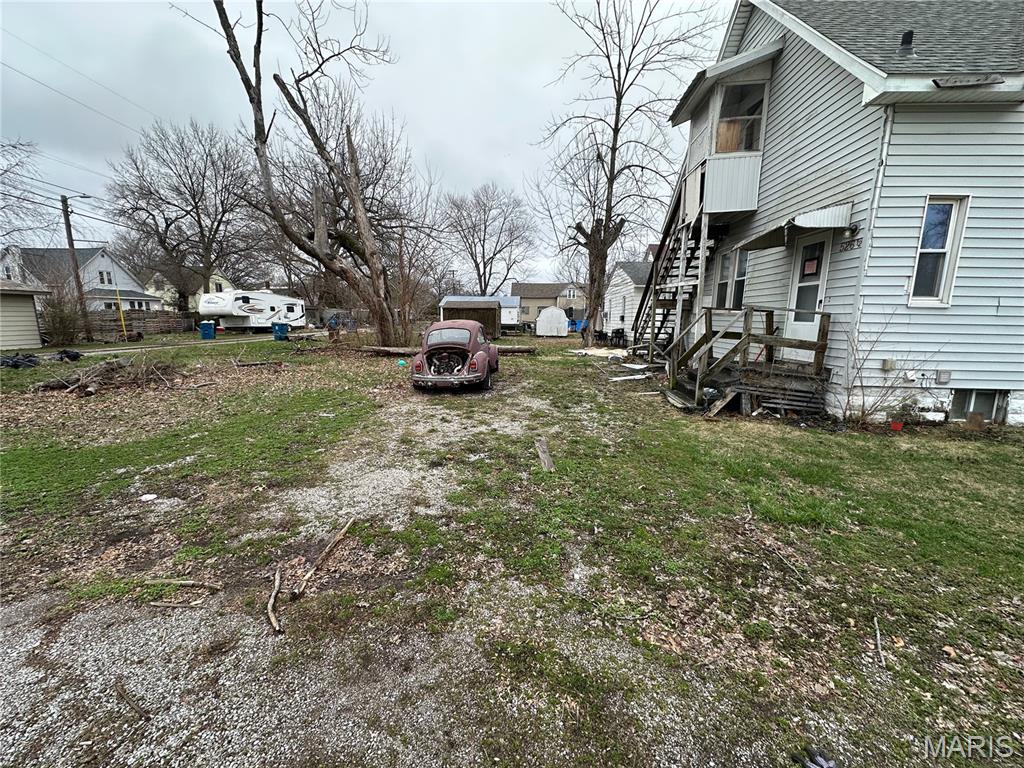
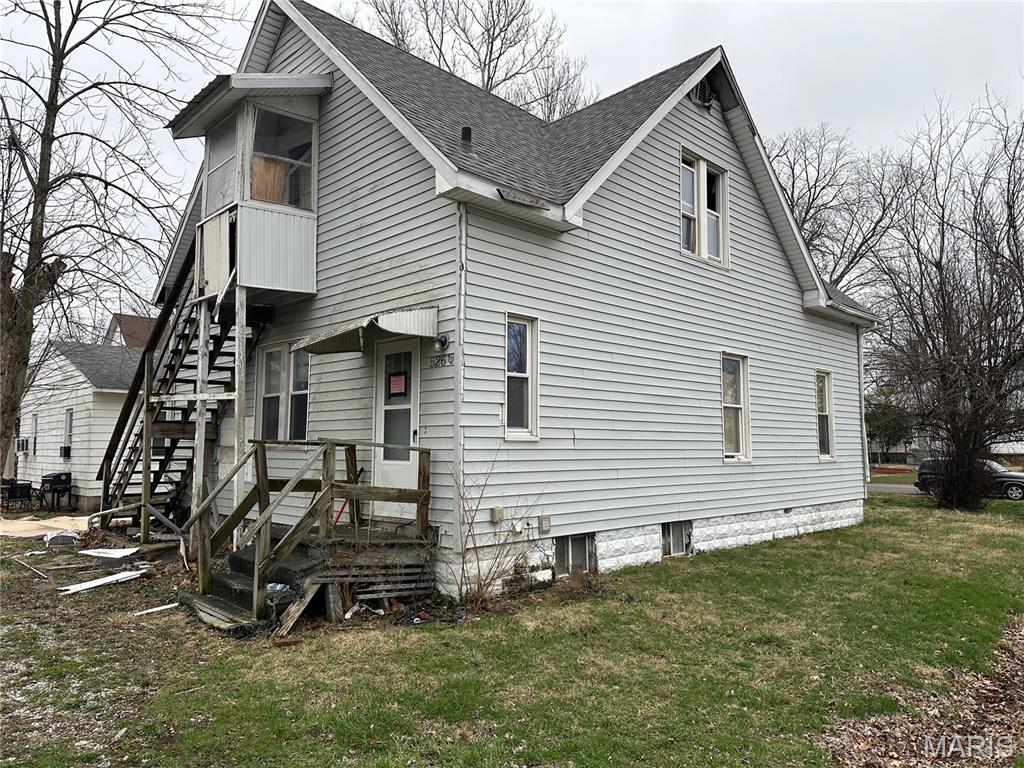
potted plant: present [879,398,924,431] -> none [493,558,542,604]

